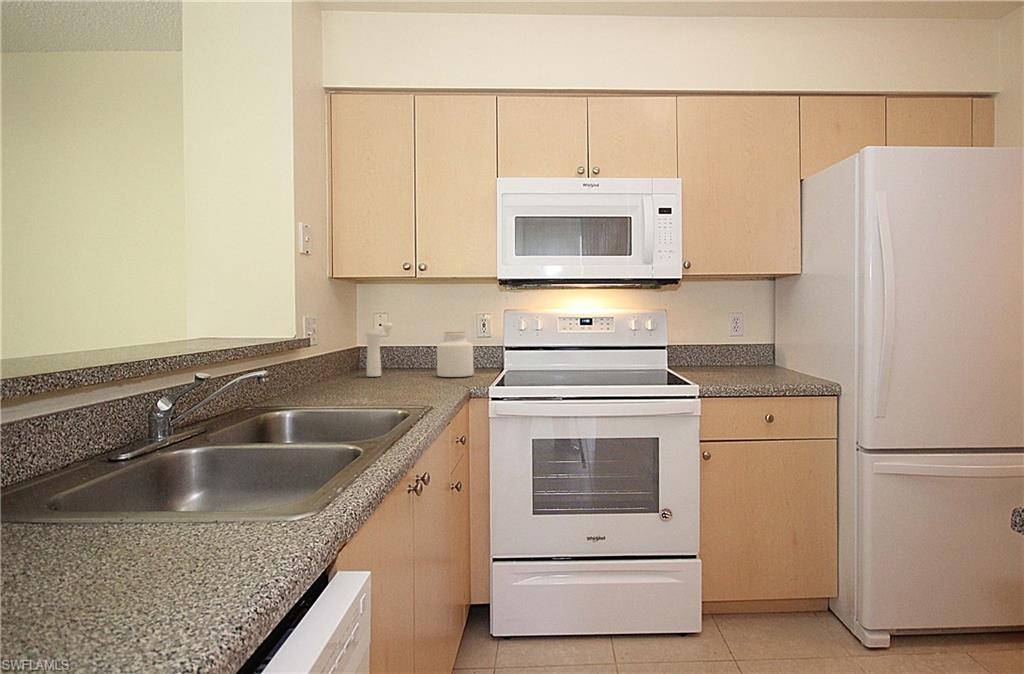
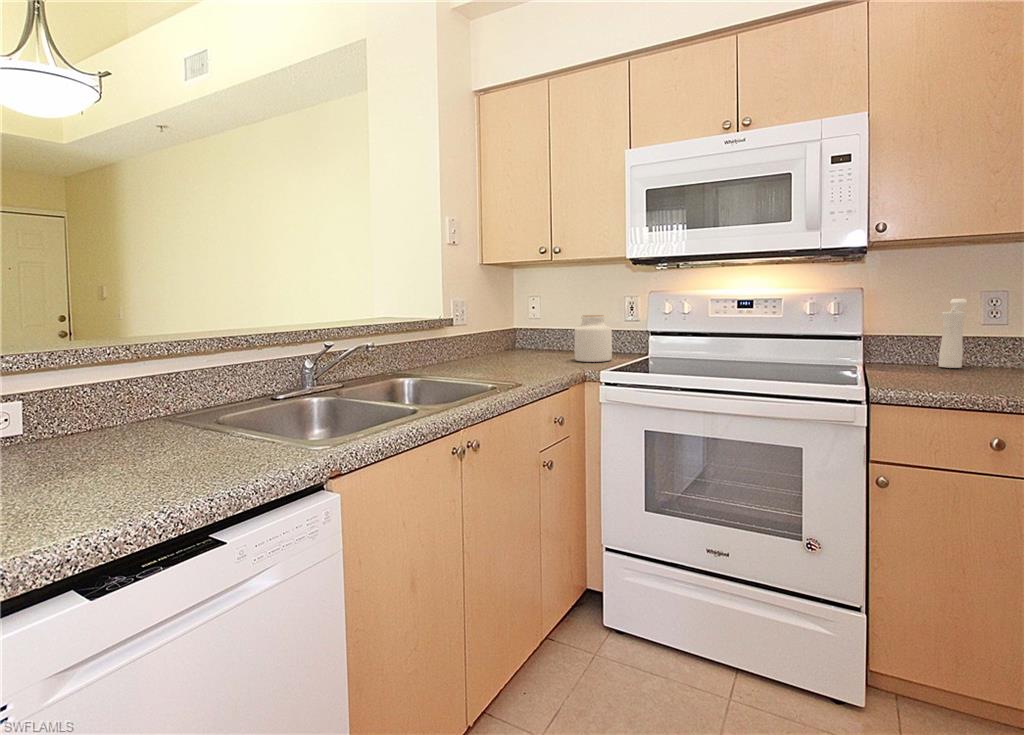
pepper mill: present [366,323,393,377] -> present [939,299,967,368]

